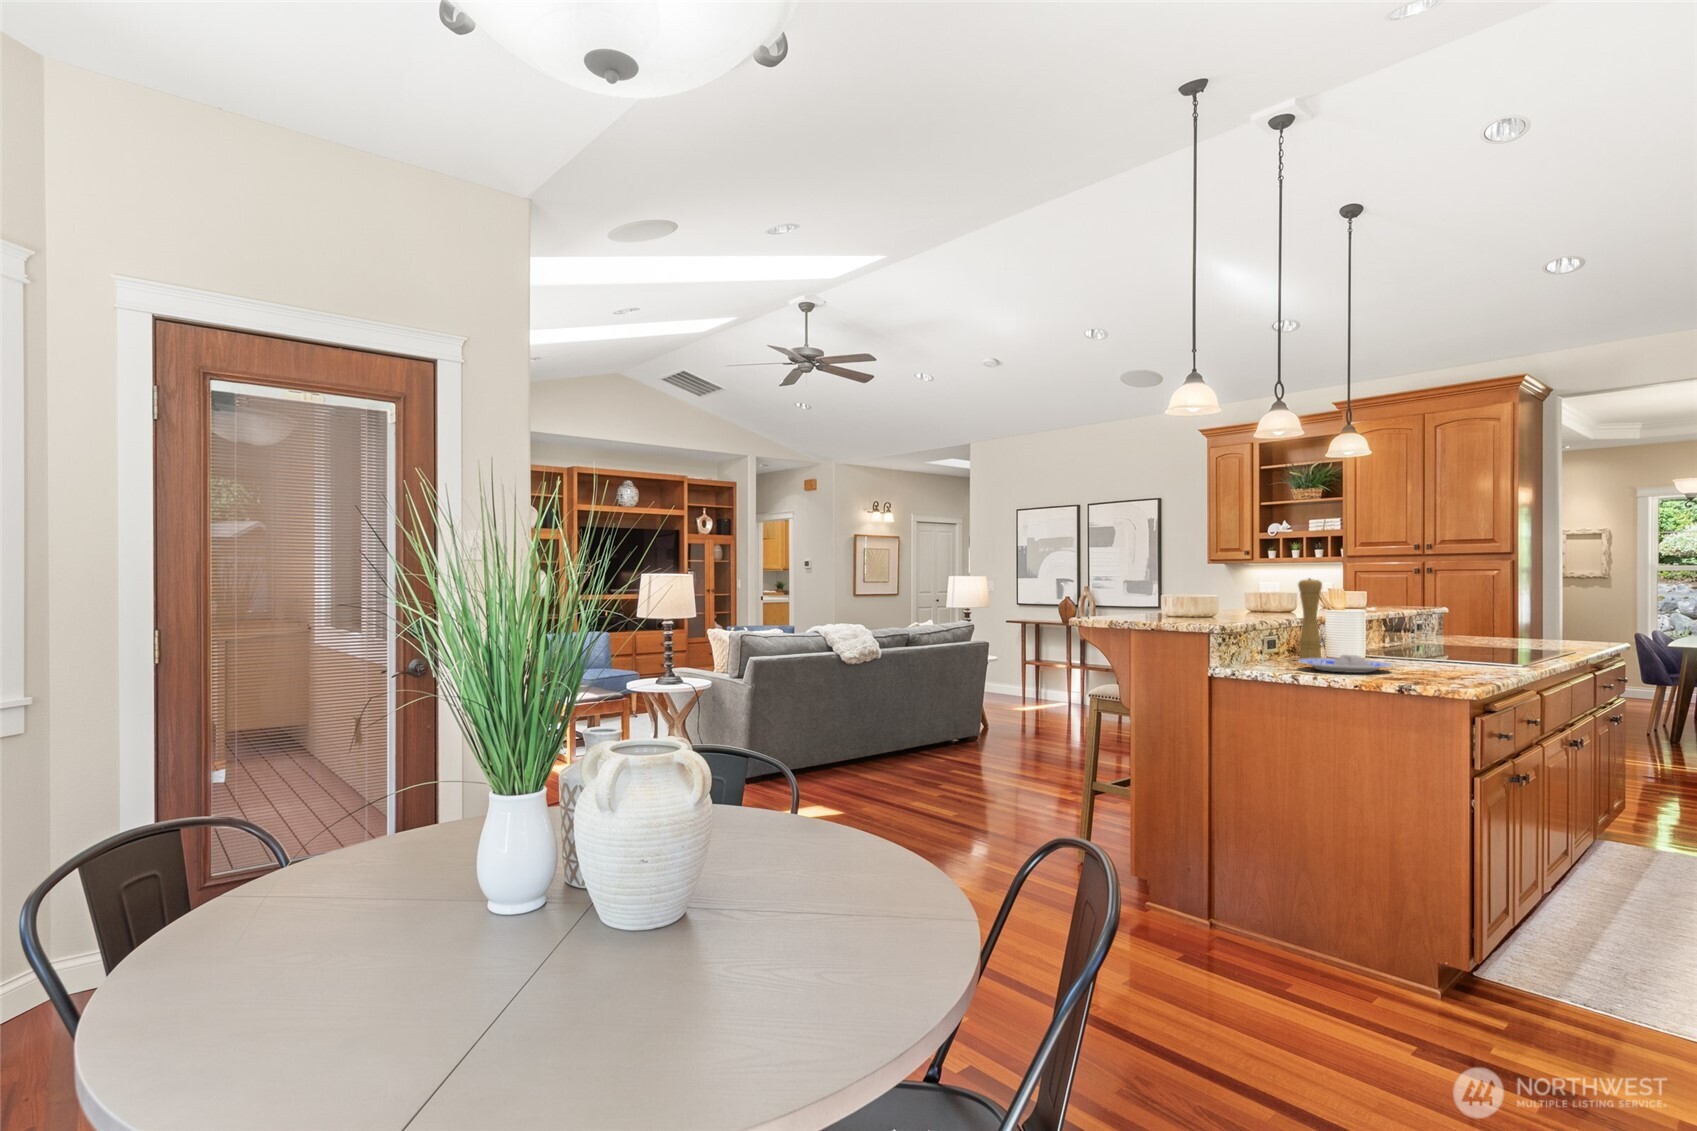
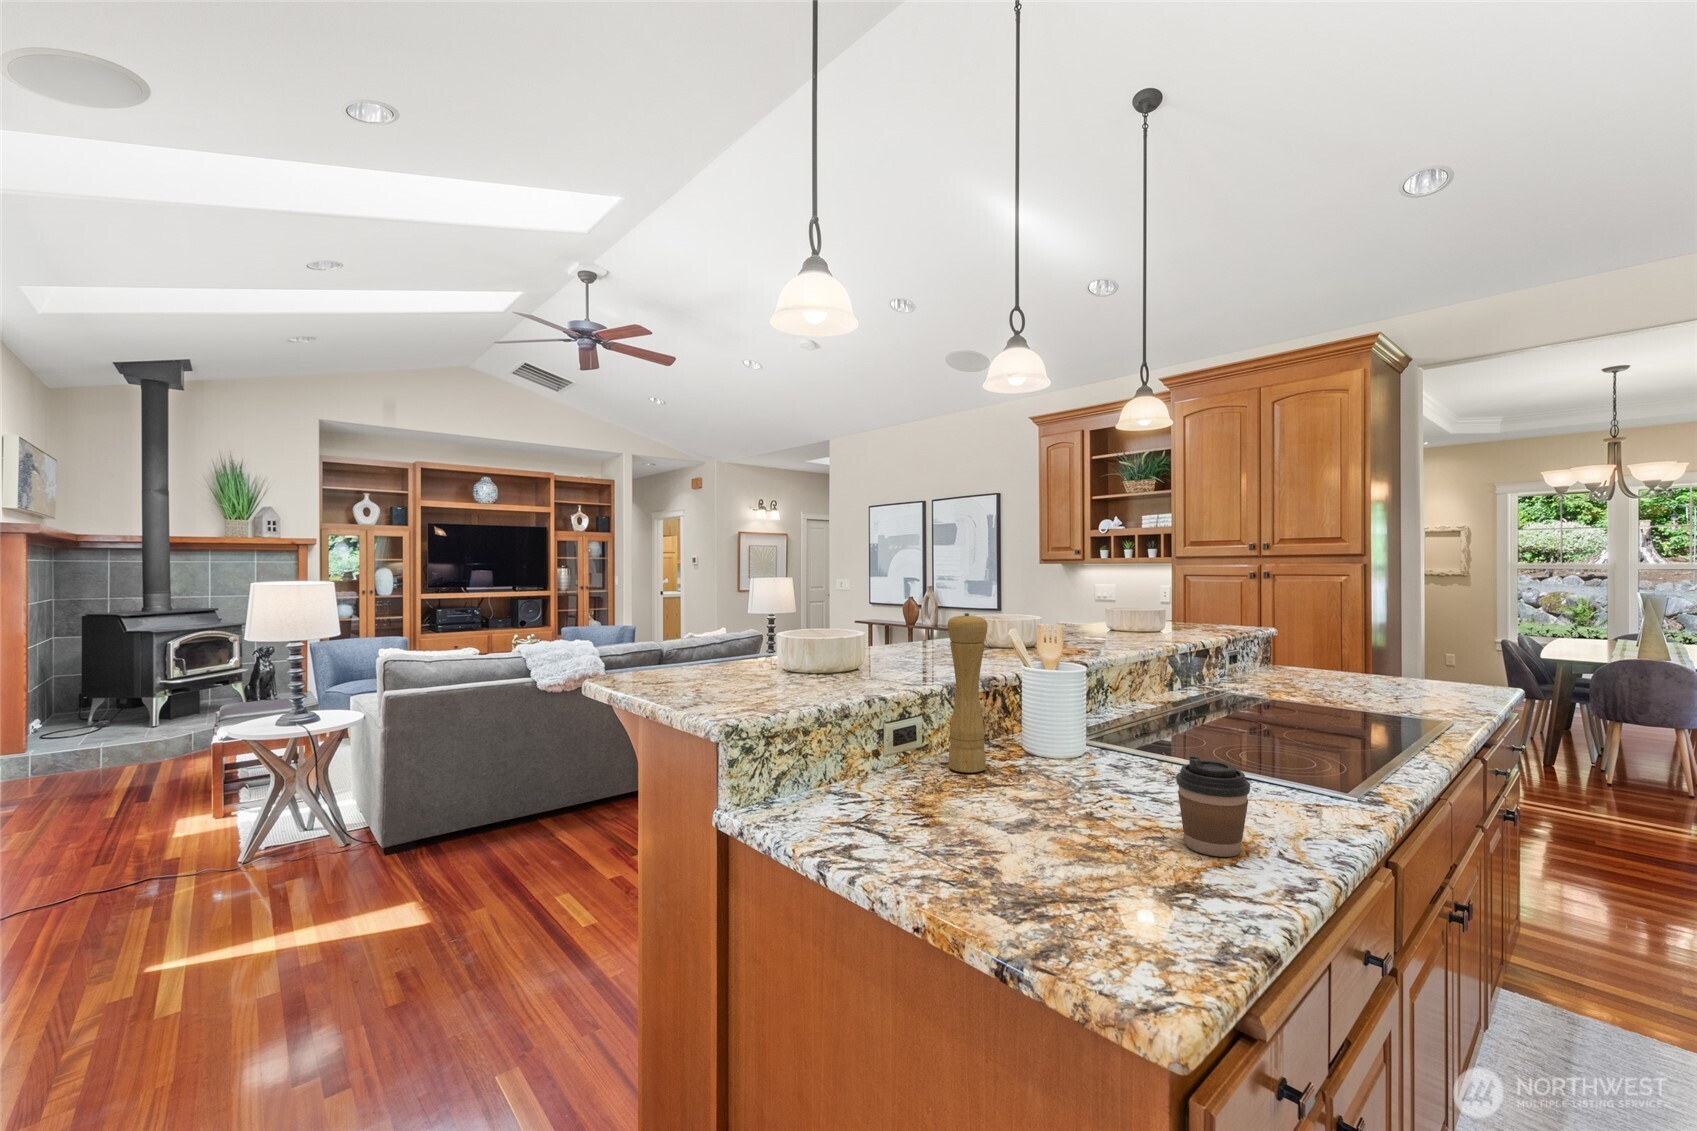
coffee cup: none [1443,633,1478,673] -> present [1176,756,1250,857]
plate: present [1298,655,1392,673] -> none [876,784,1062,850]

